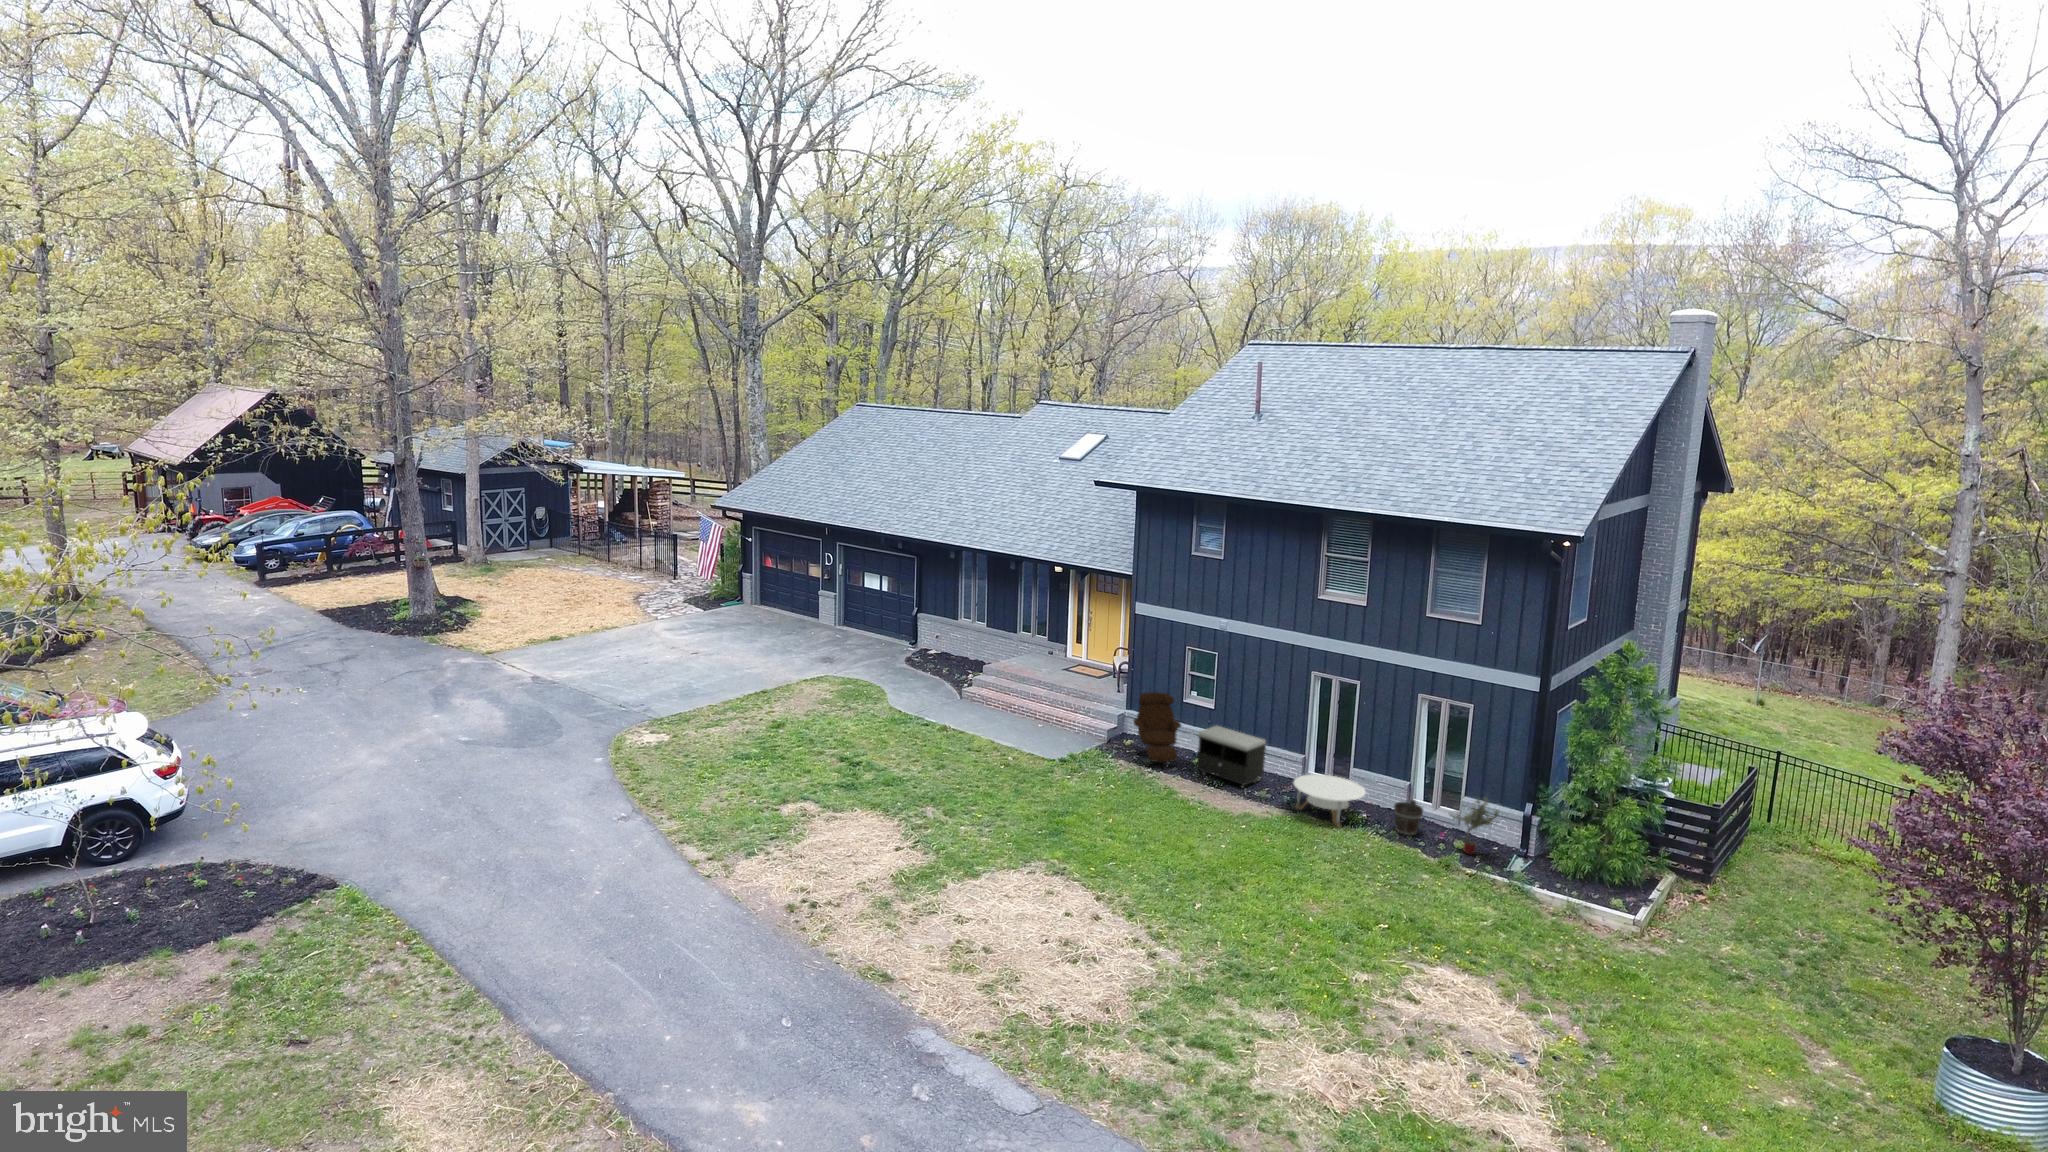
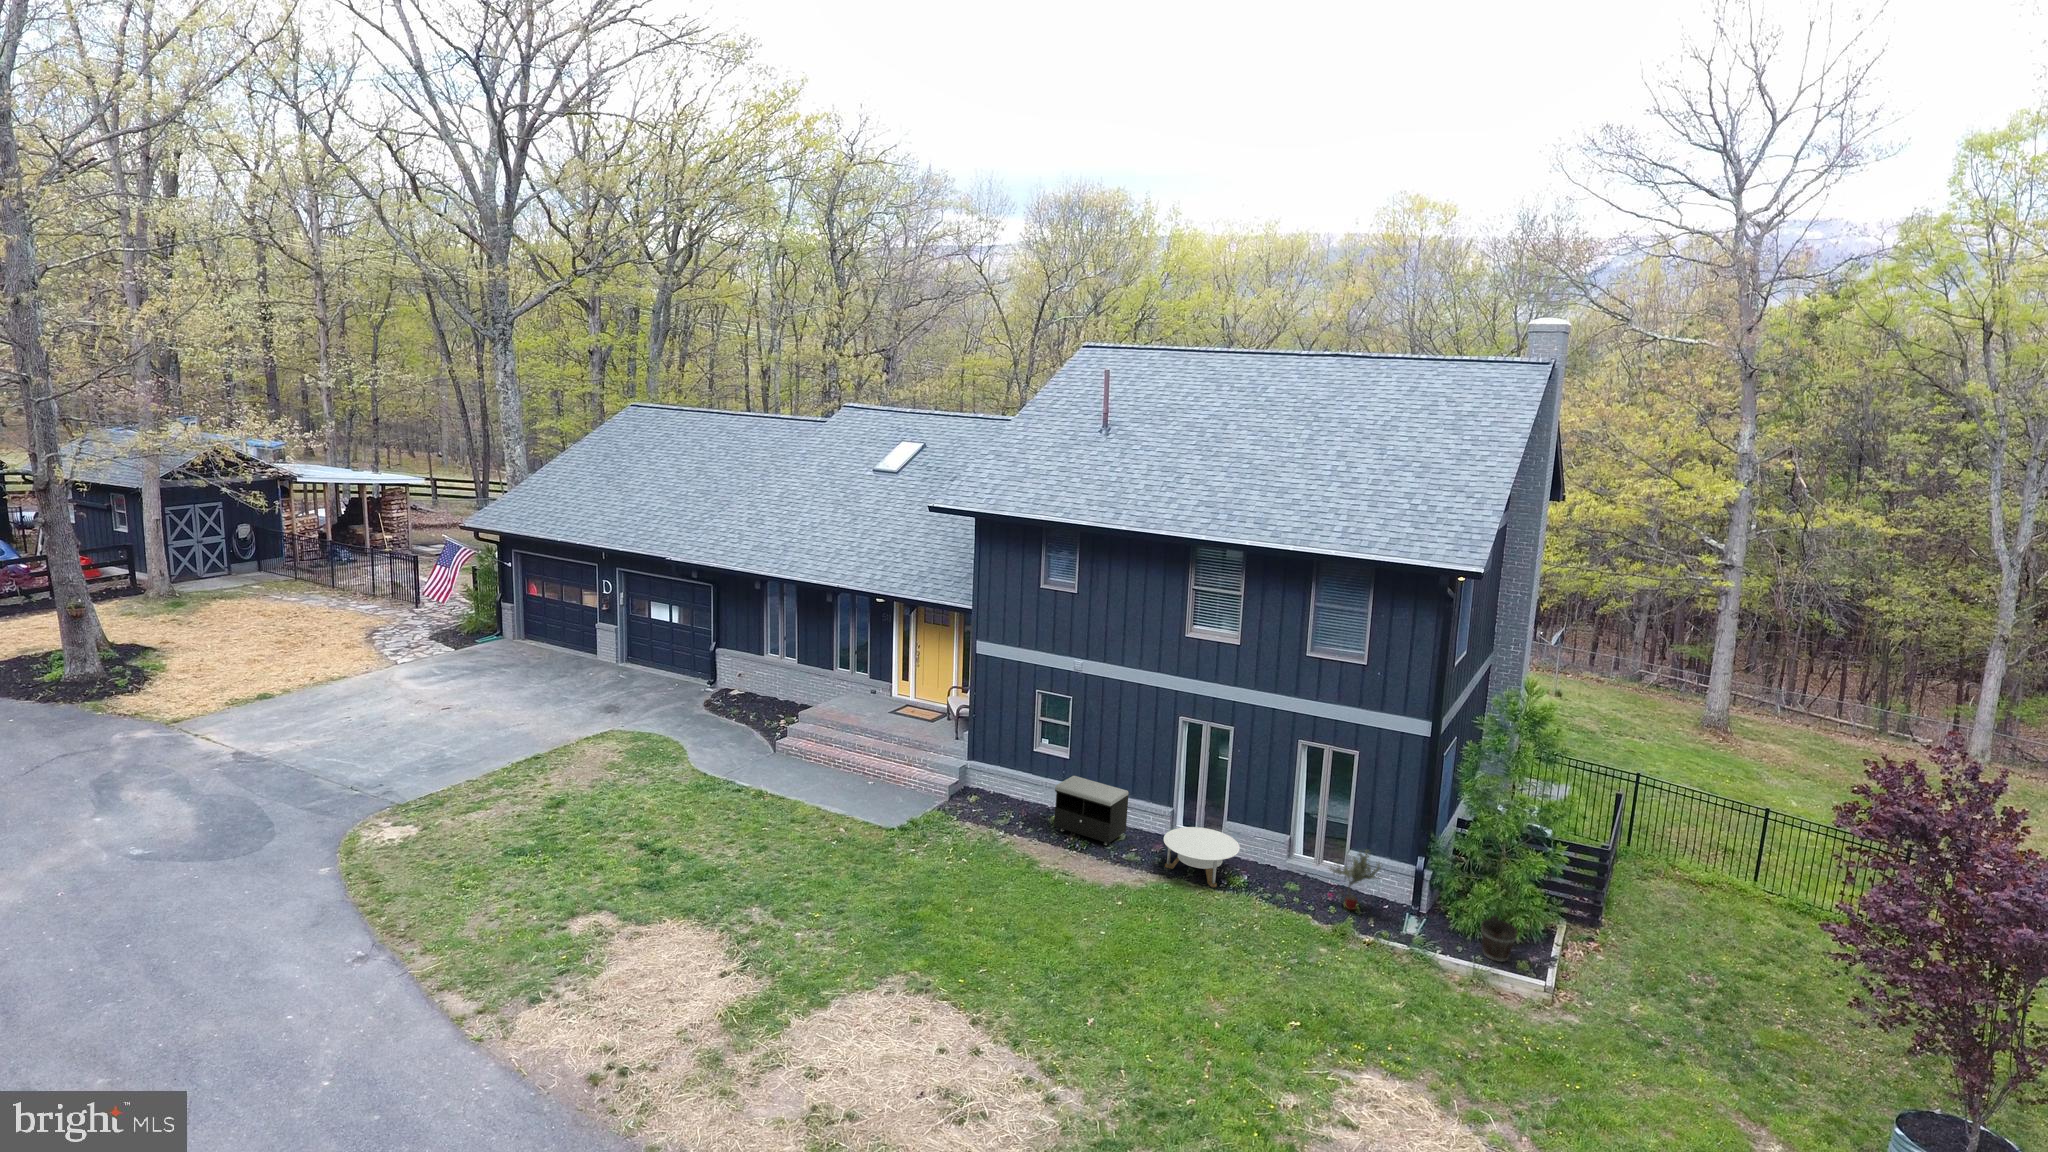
lounge chair: present [1134,692,1181,767] -> none [981,740,1034,830]
bucket: present [1394,800,1423,835] -> present [1481,916,1518,962]

